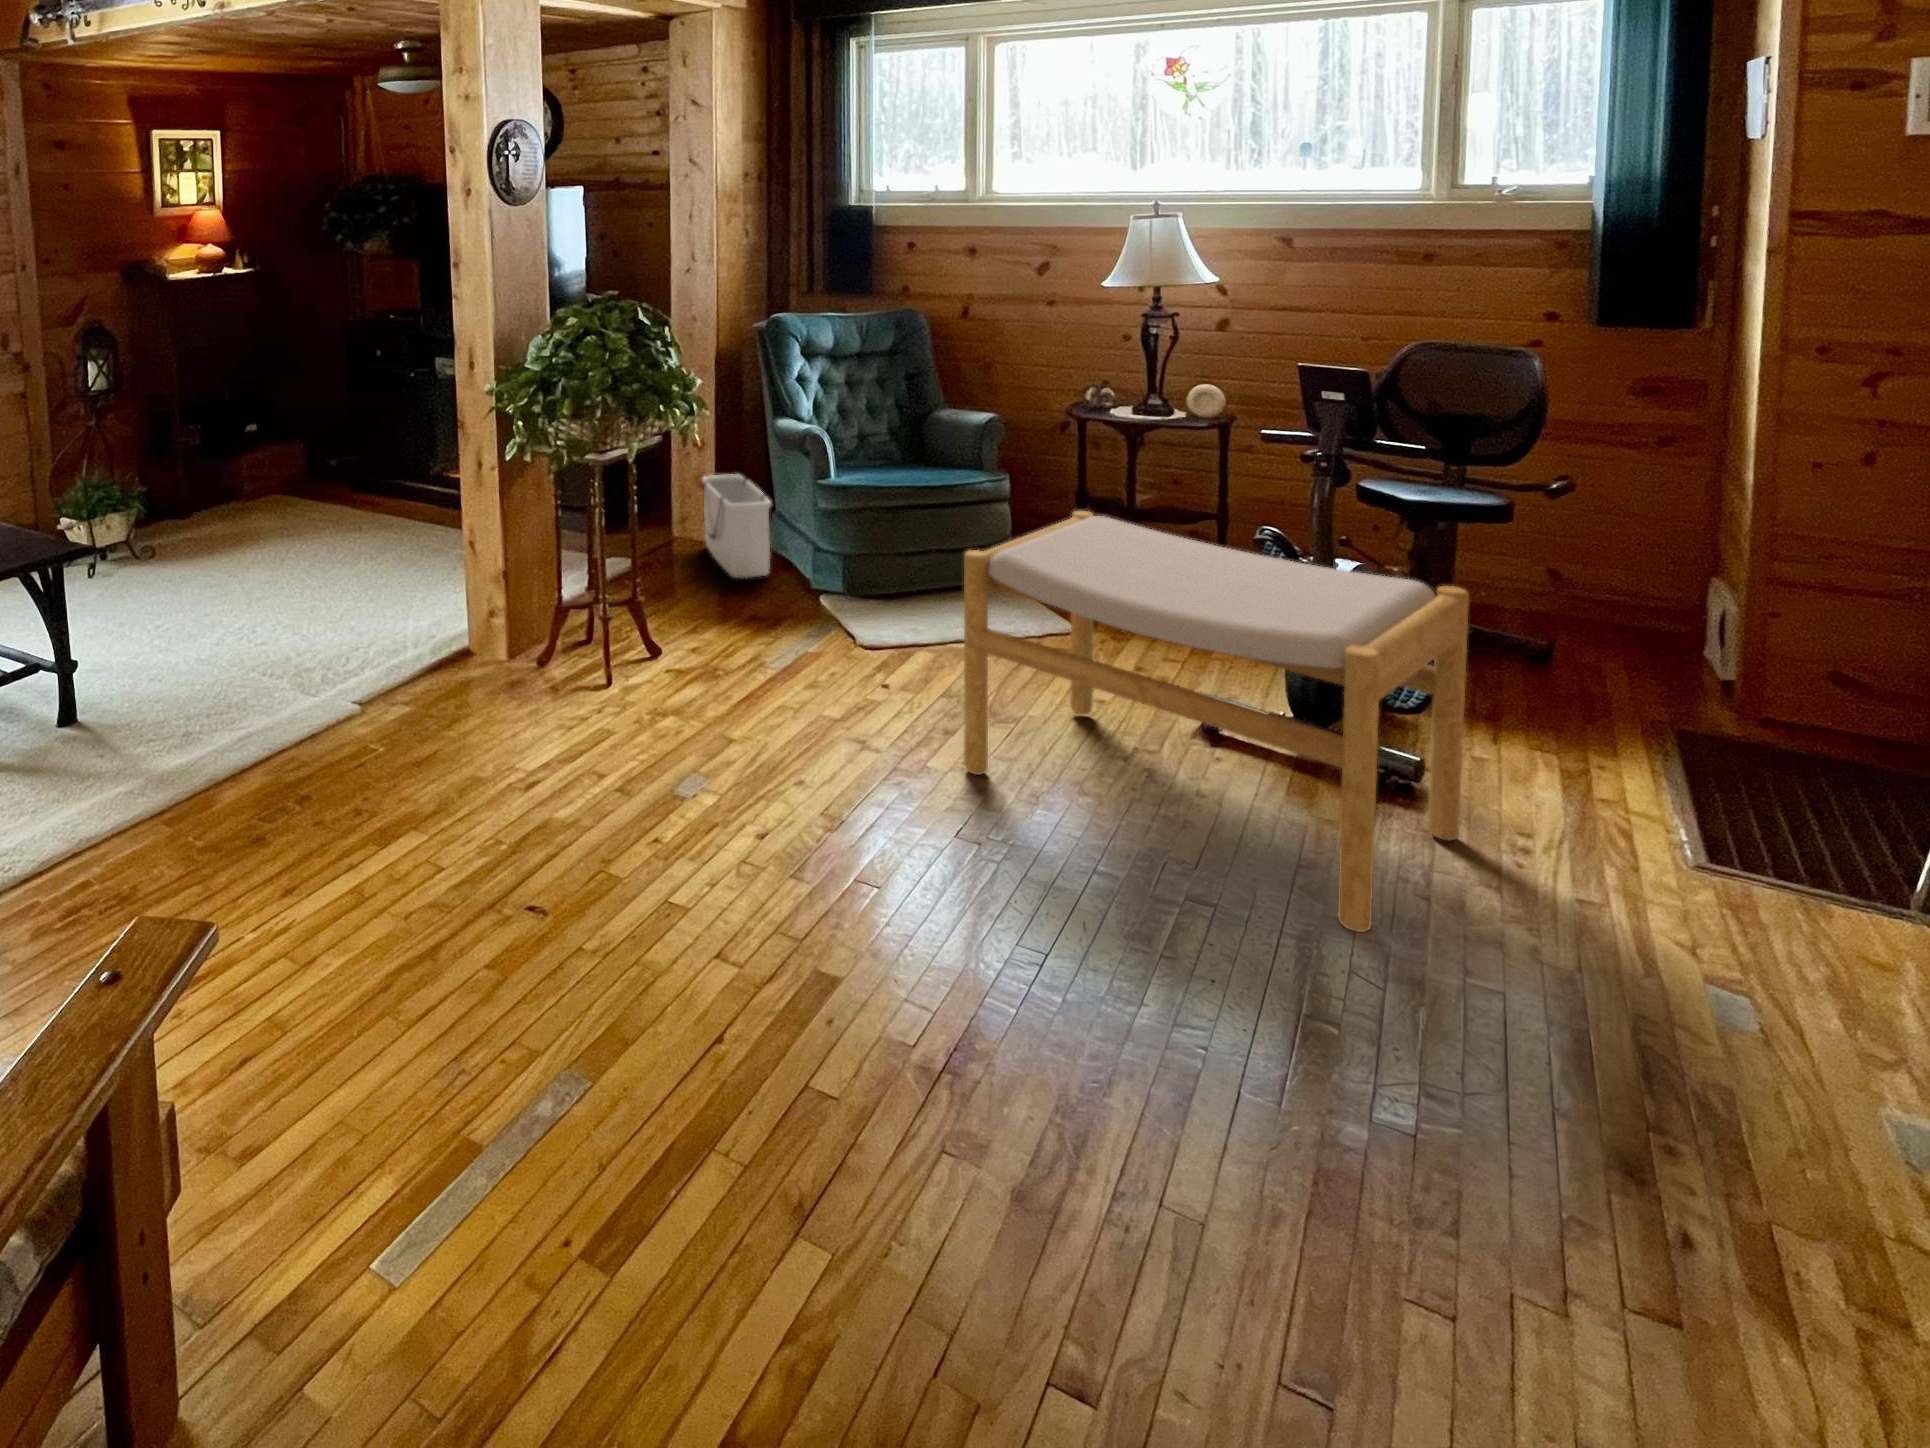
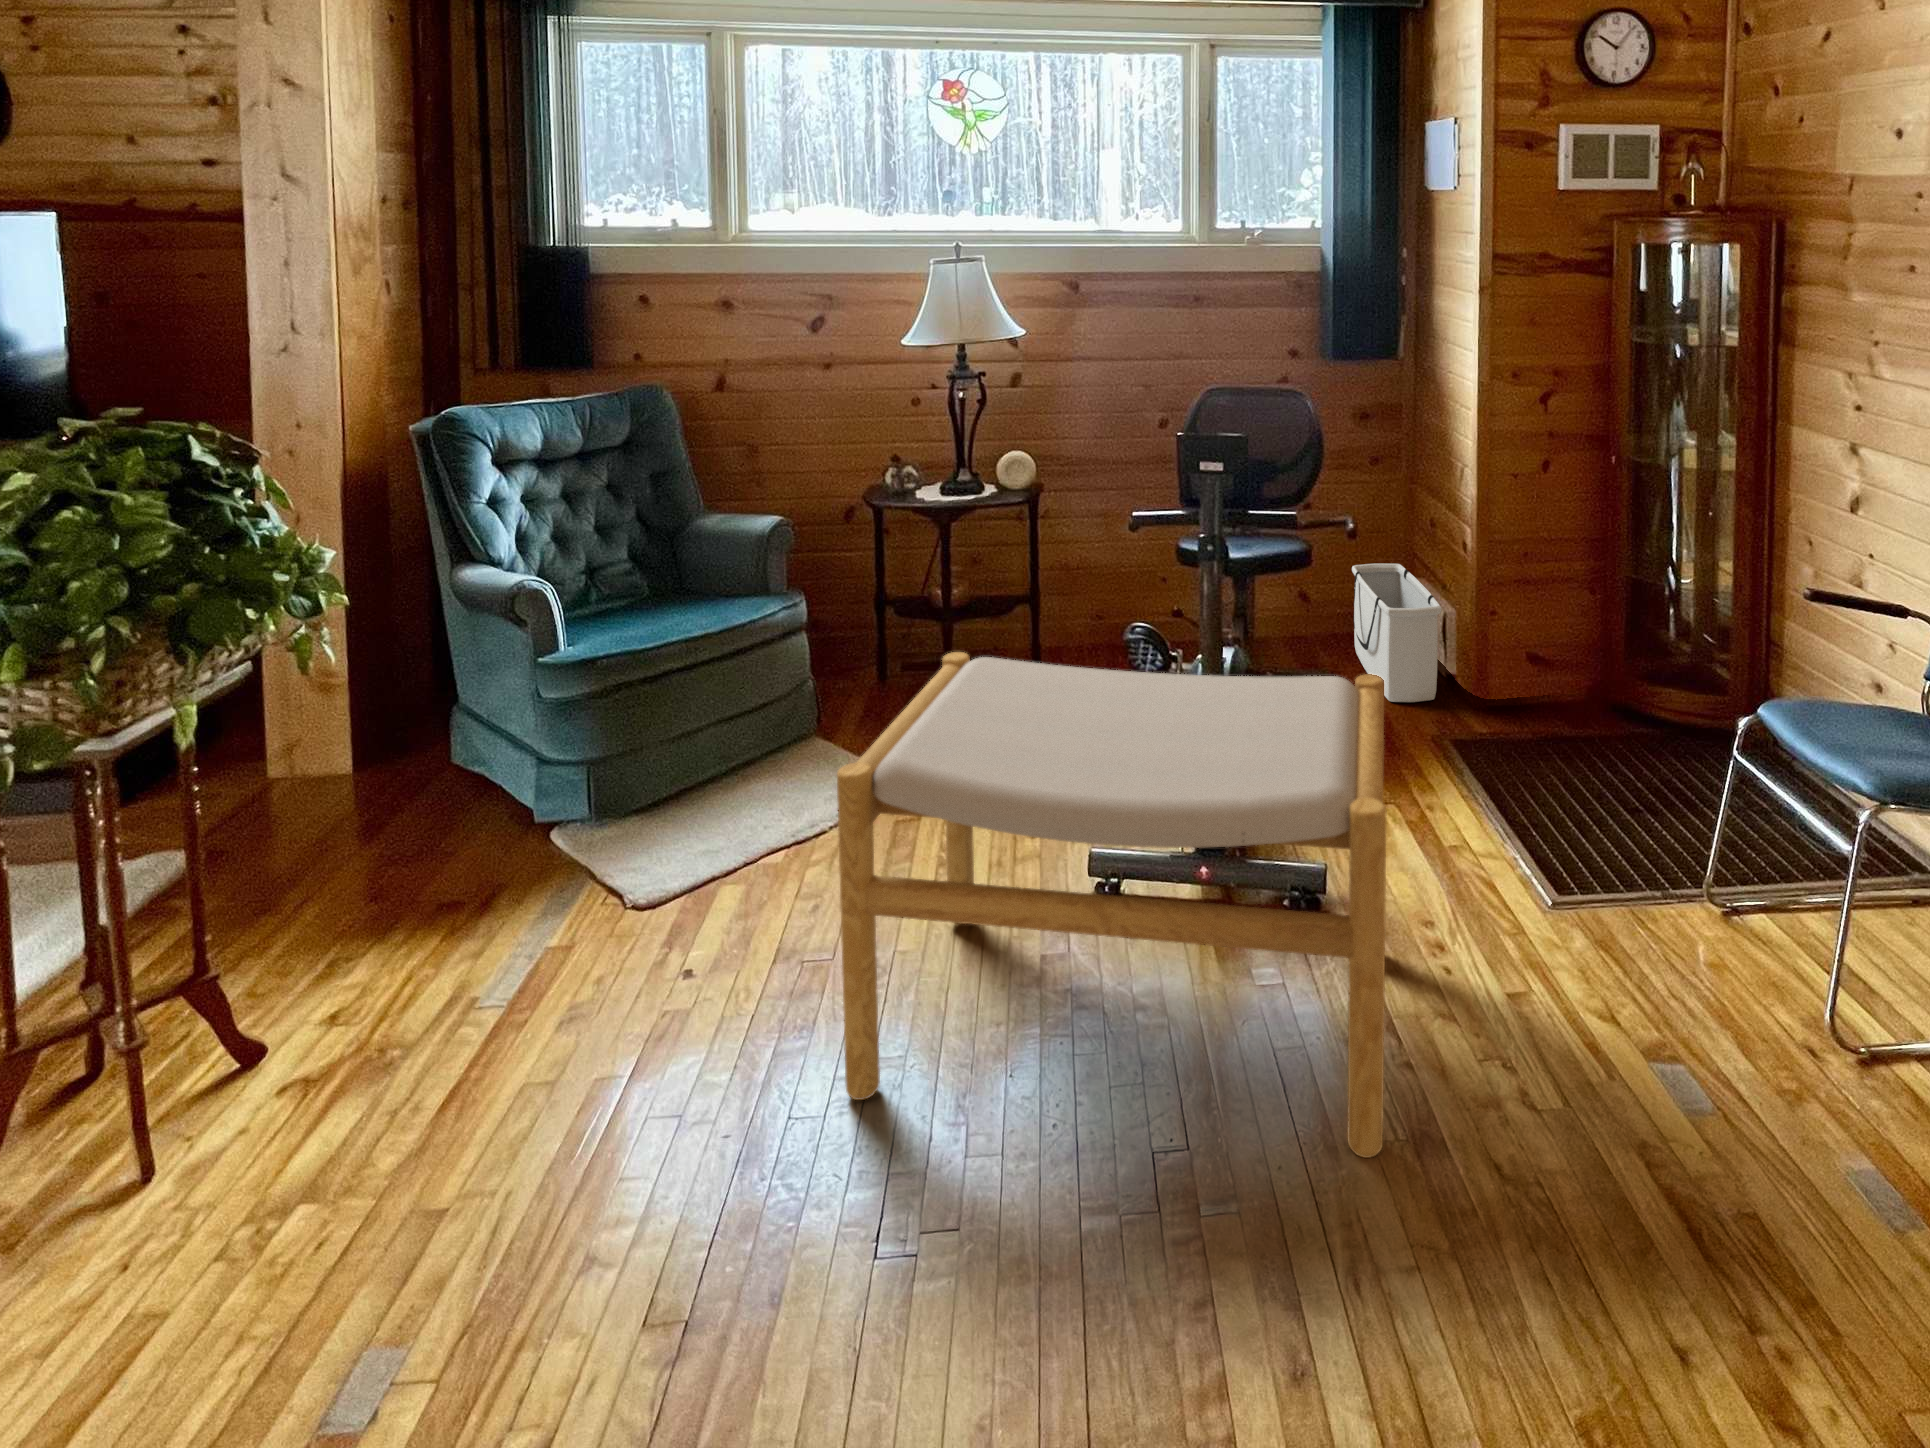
storage bin: present [702,475,771,578] -> present [1352,563,1441,702]

